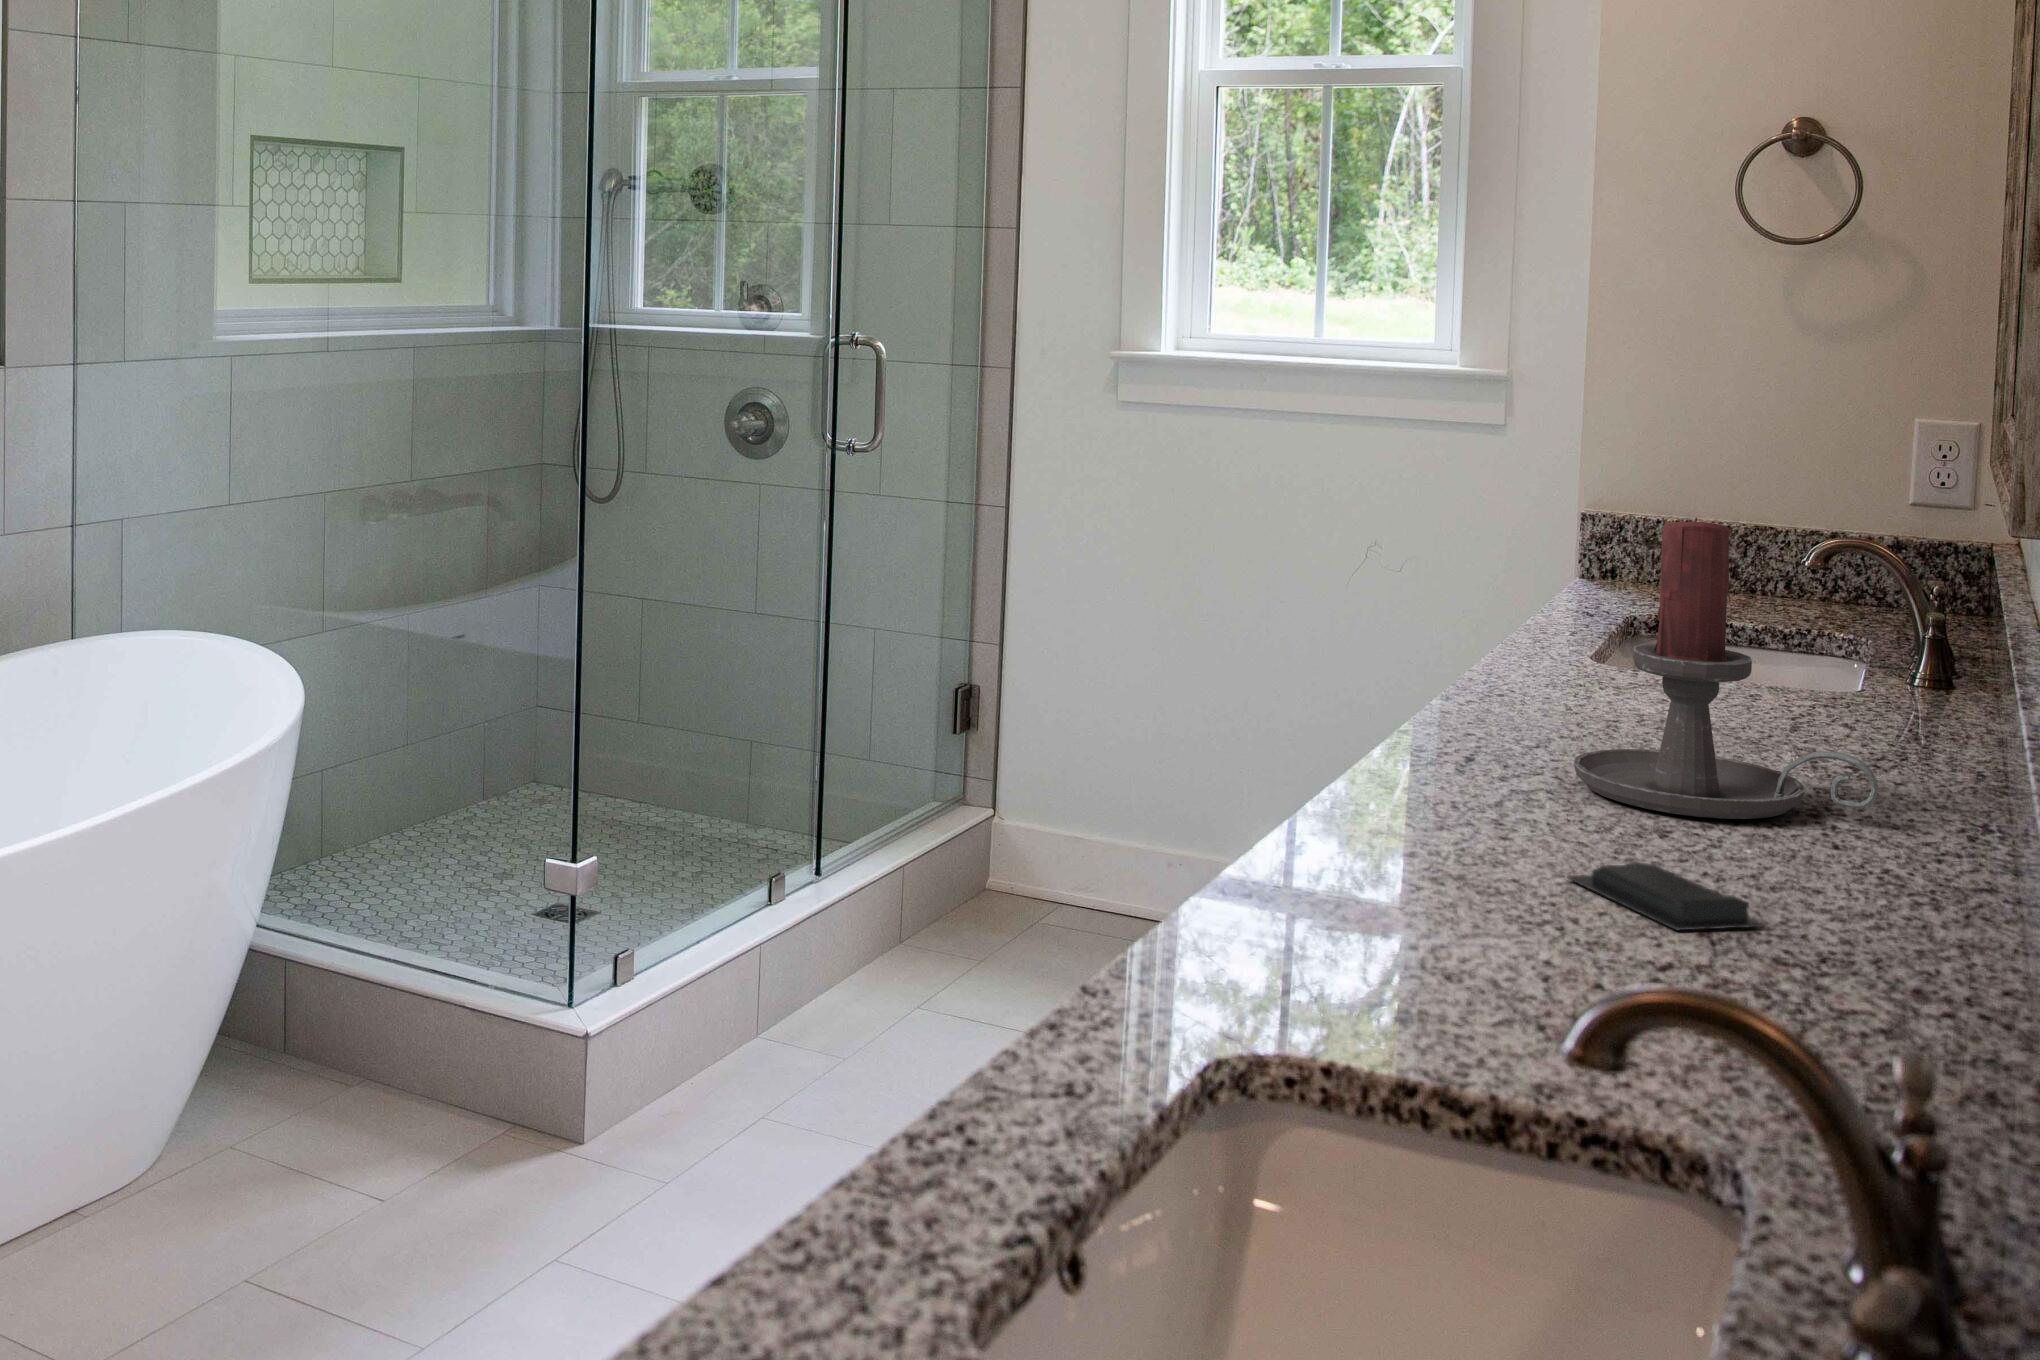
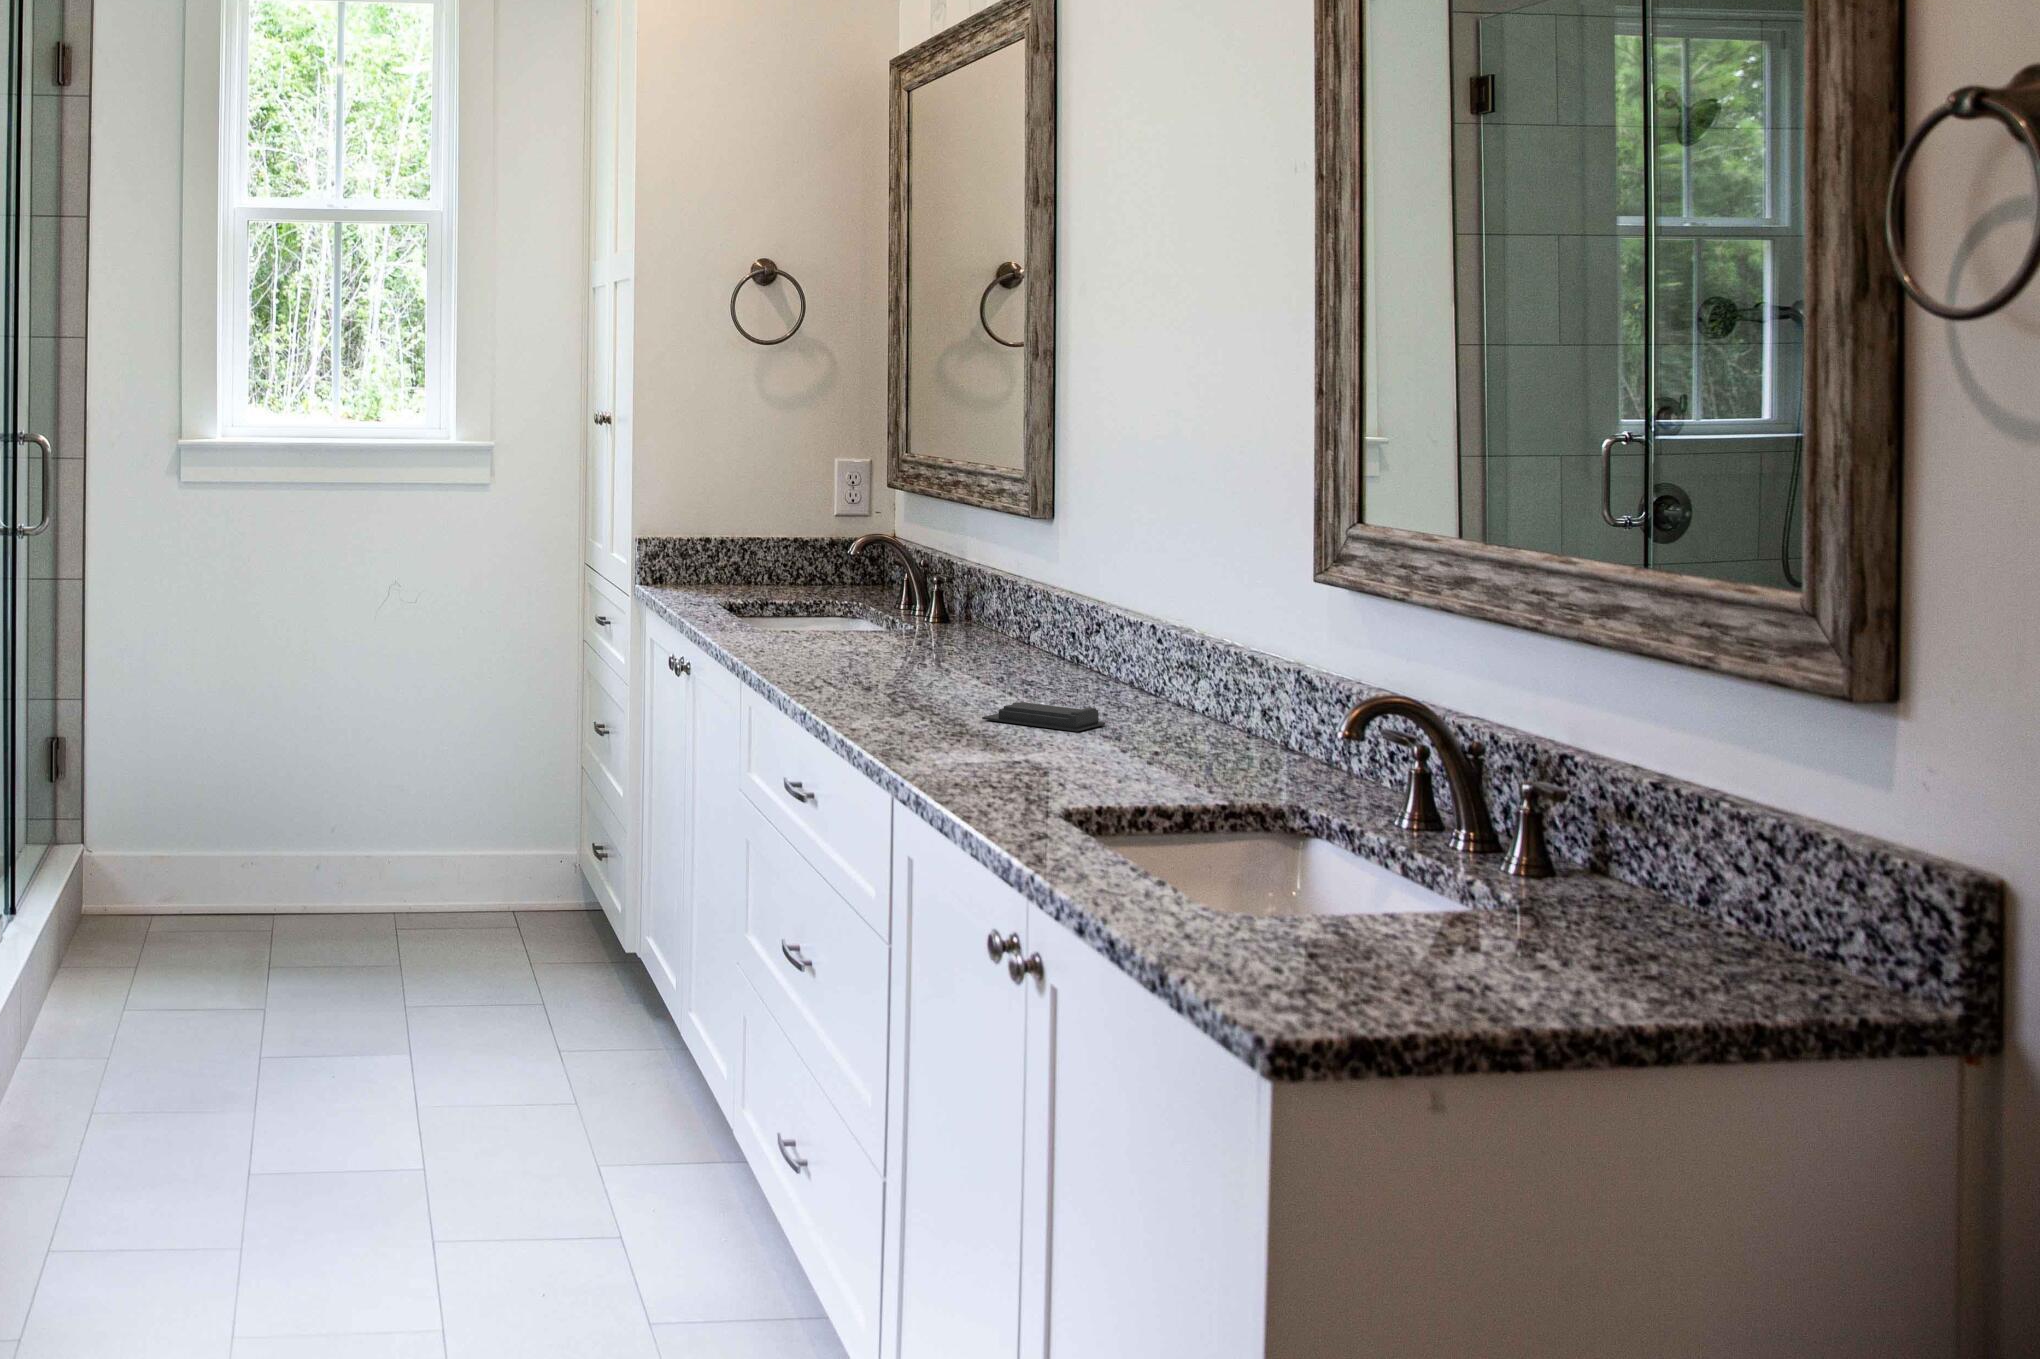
candle holder: present [1574,518,1878,819] -> none [874,495,1048,687]

